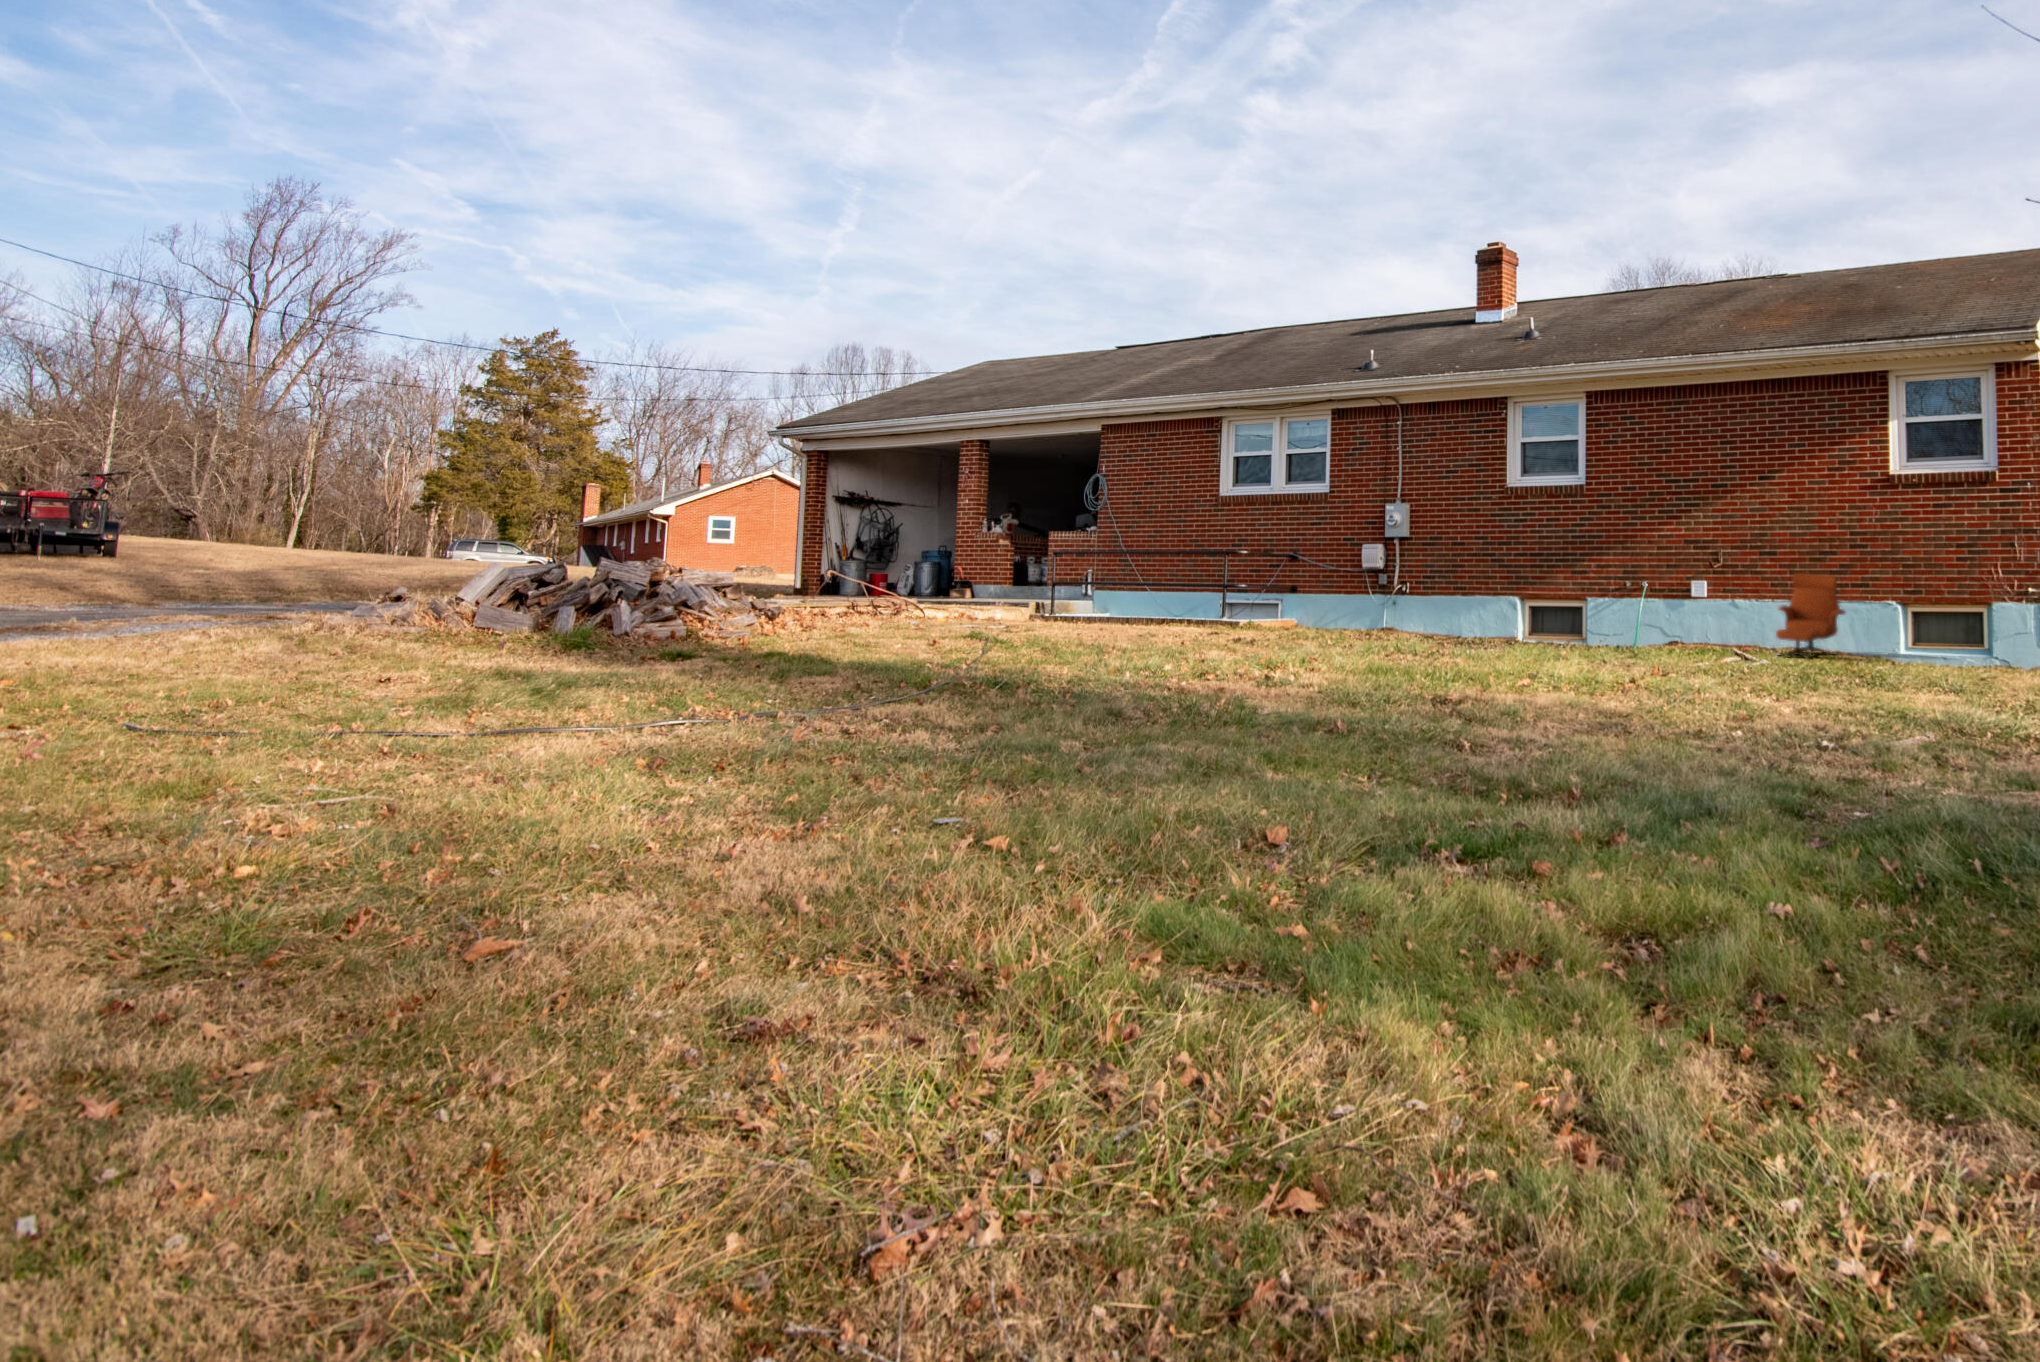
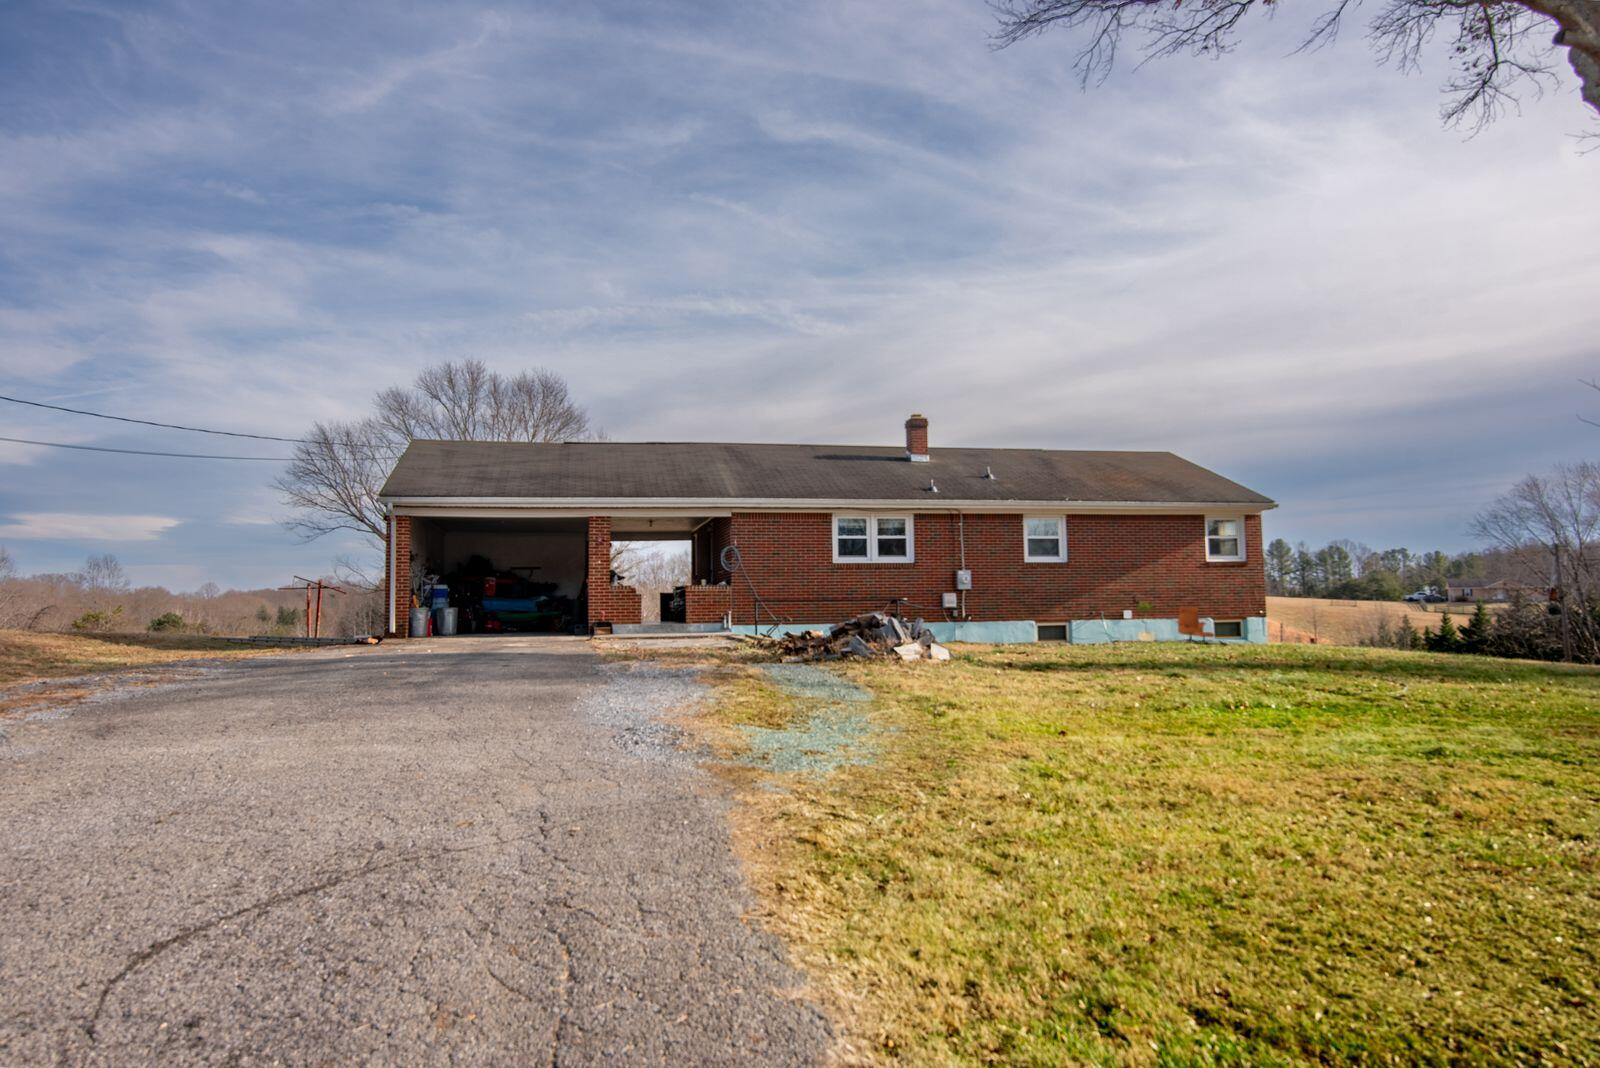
potted tree: none [1691,561,1727,648] -> present [1137,602,1155,641]

